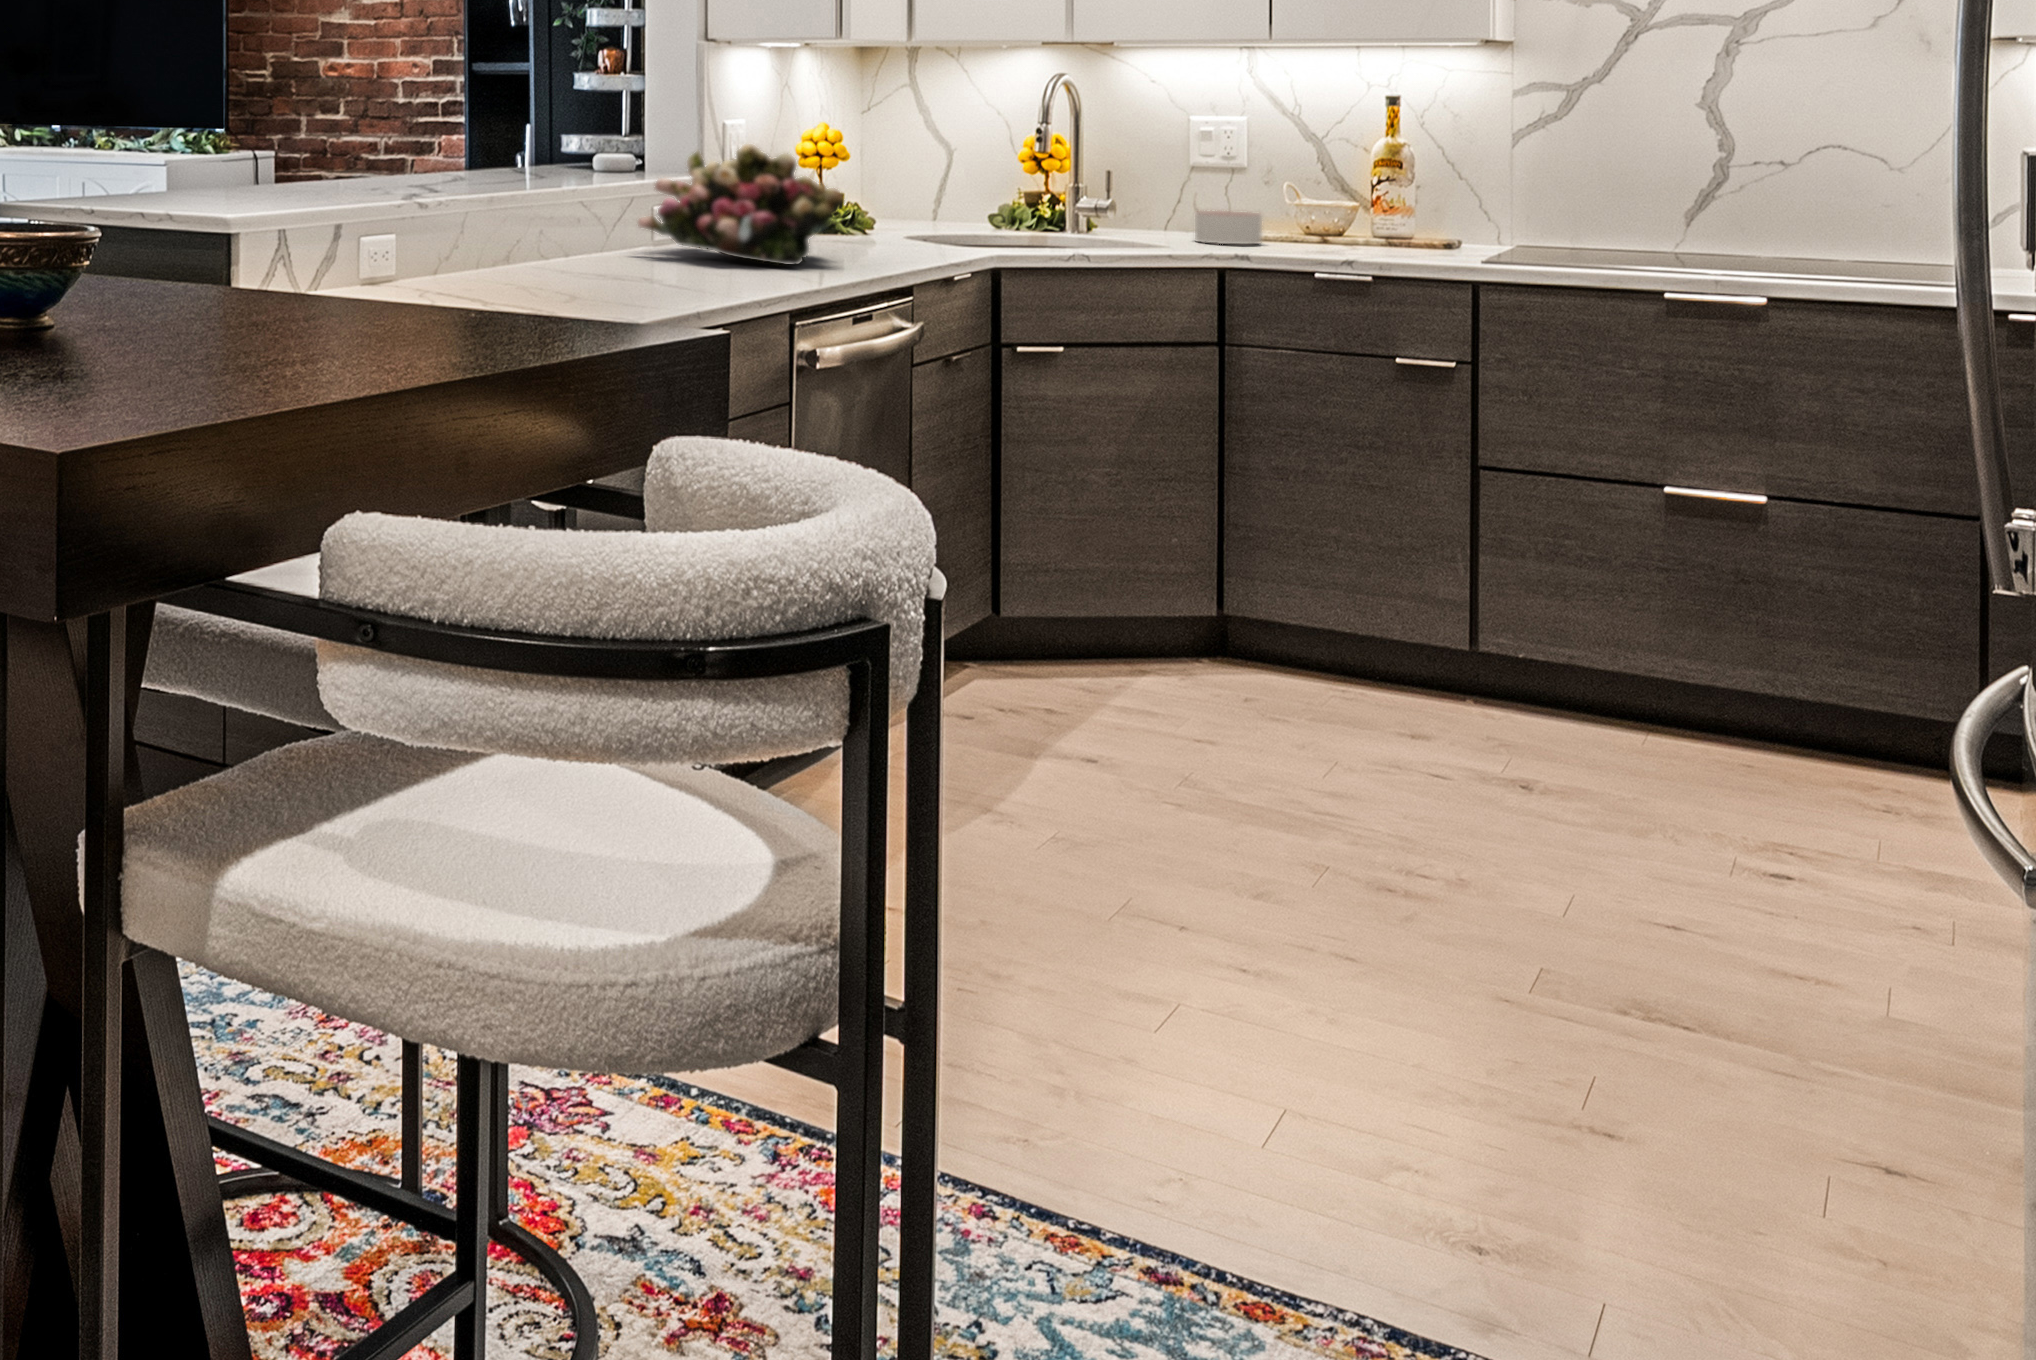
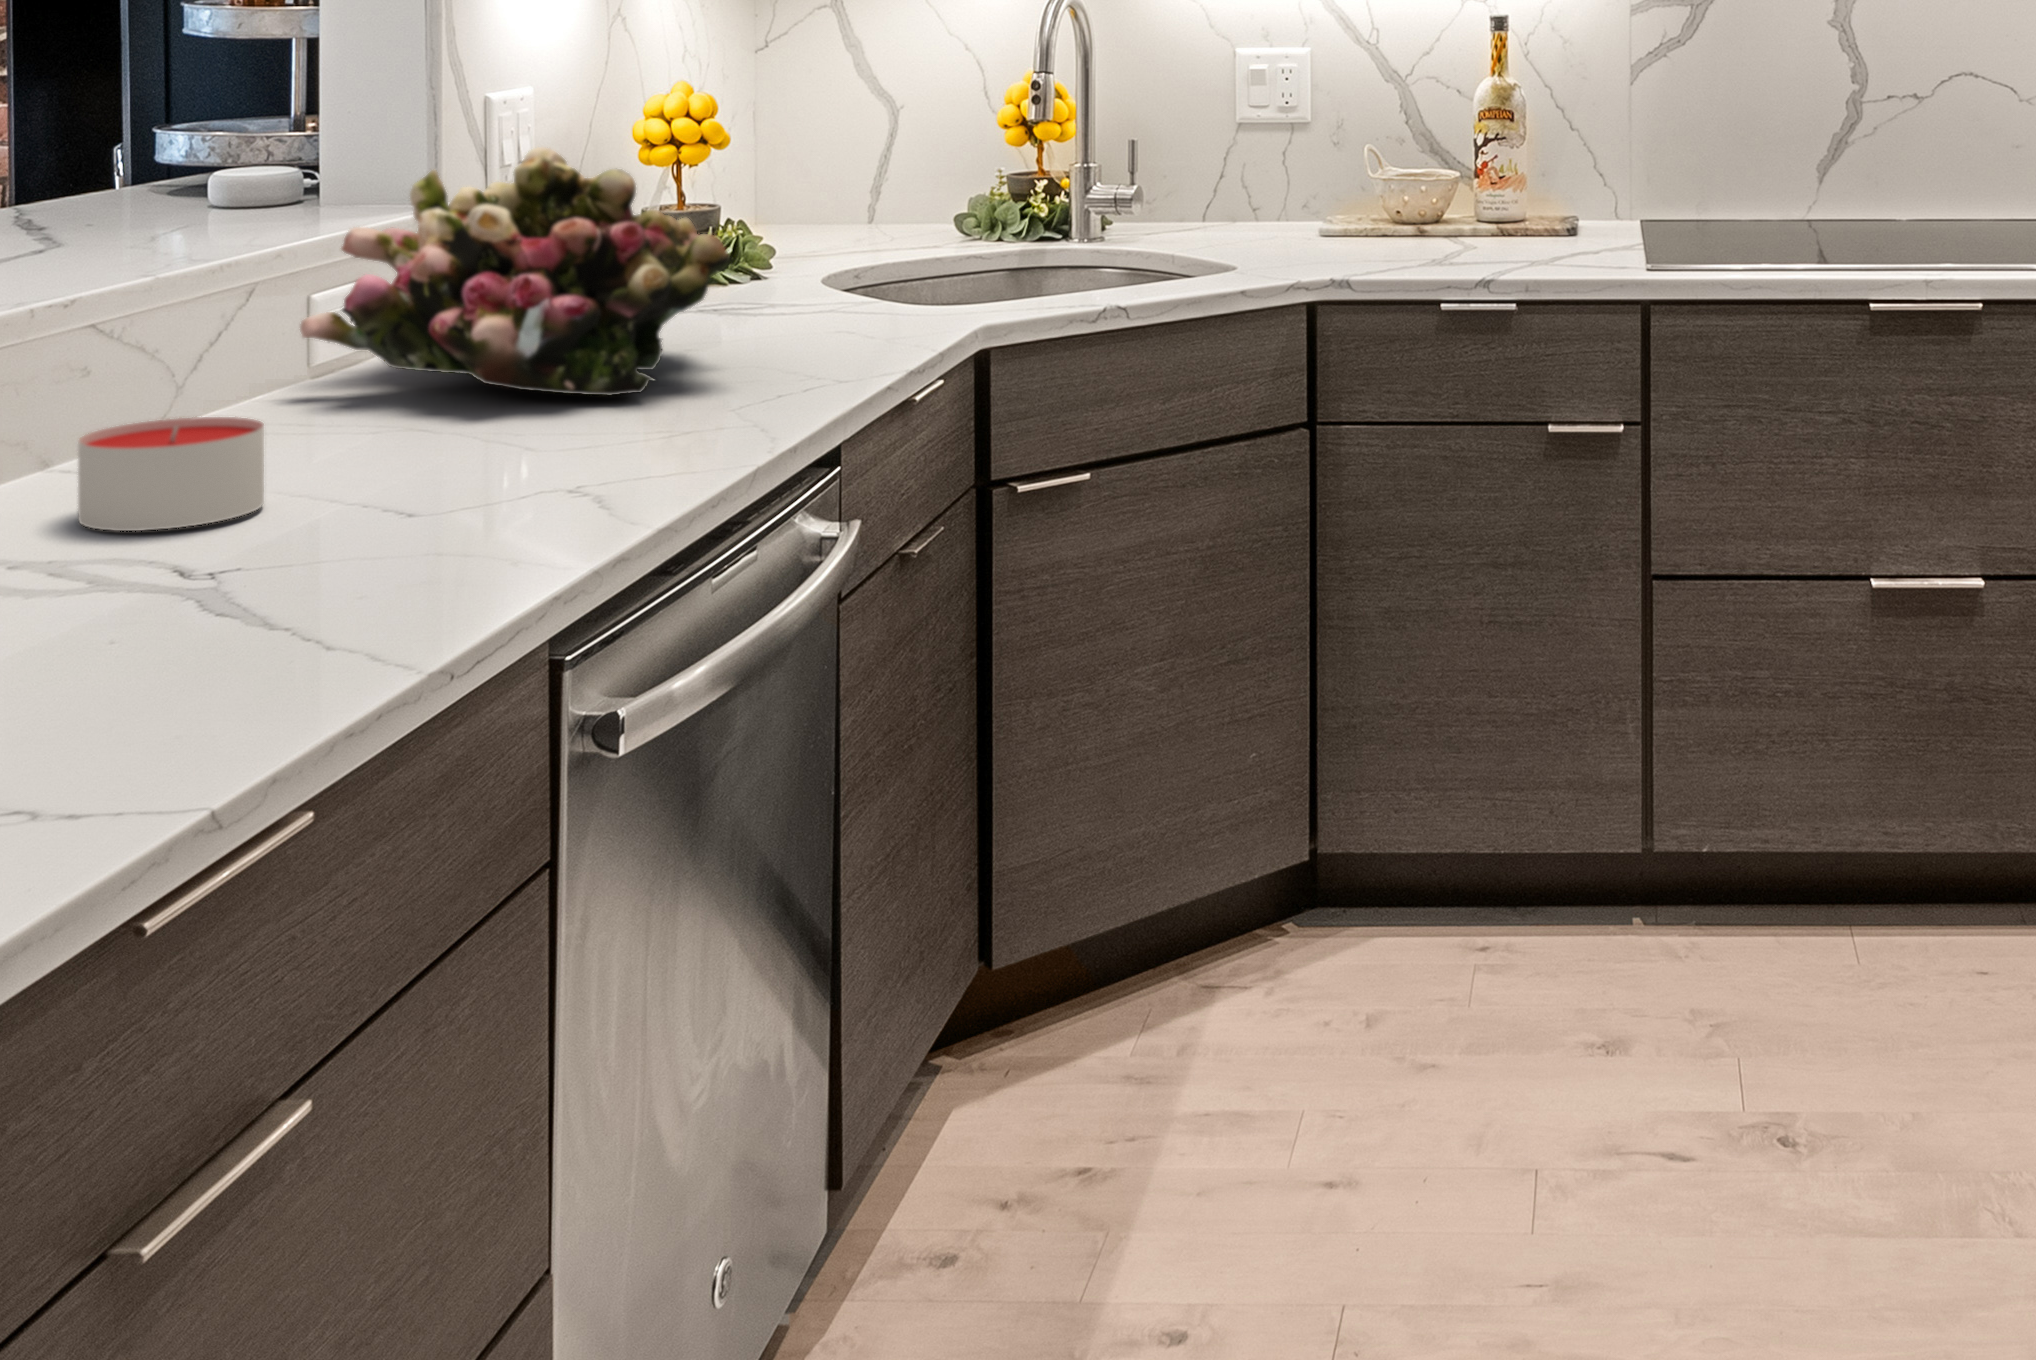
candle: present [1195,211,1262,244] -> present [78,417,264,531]

